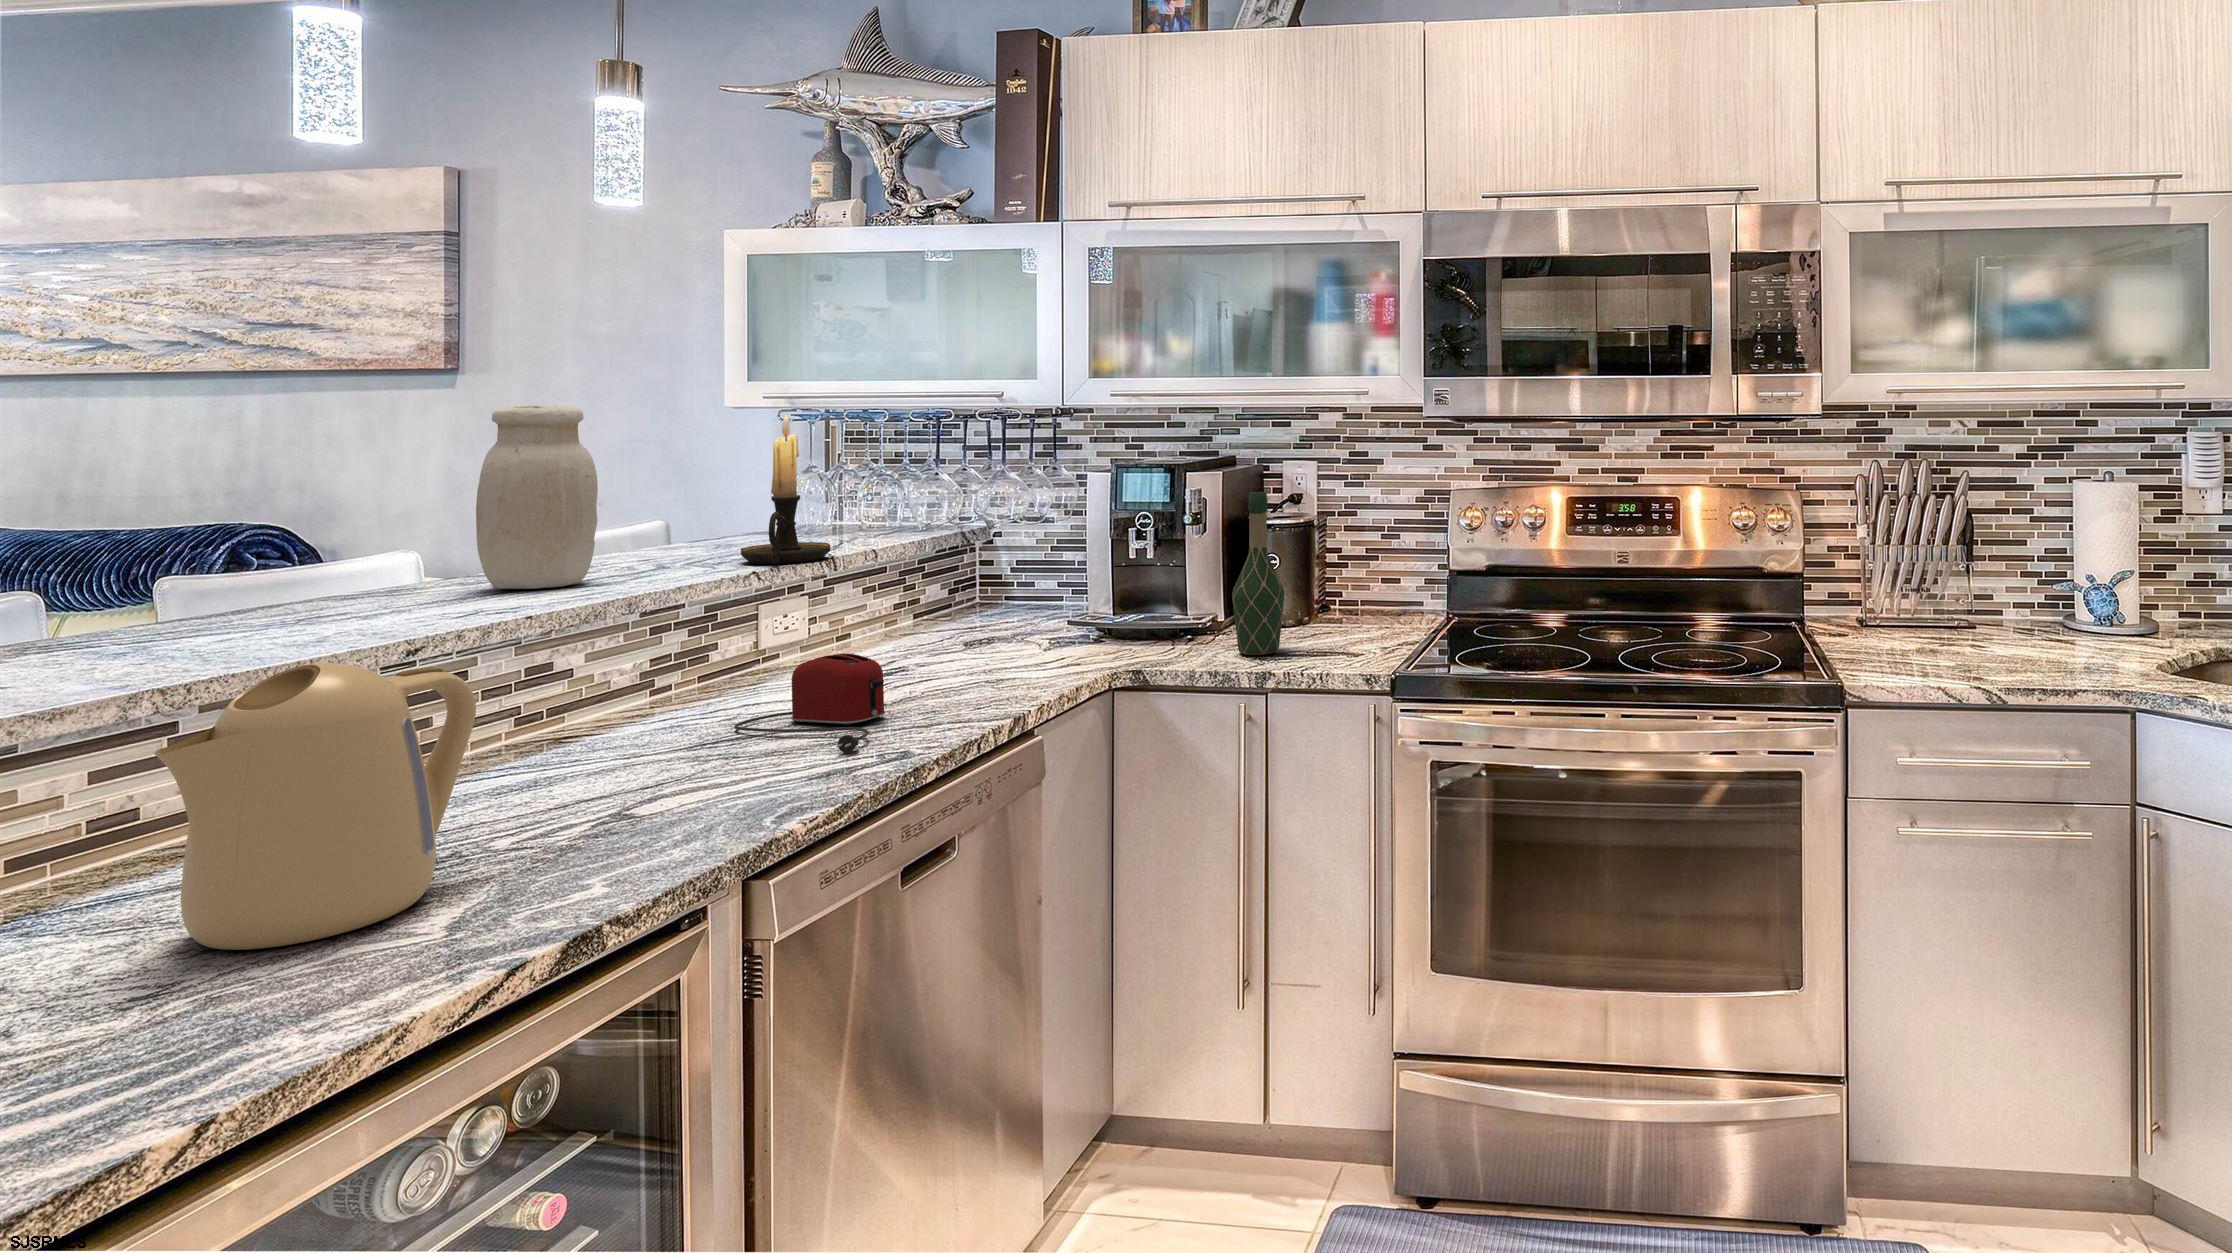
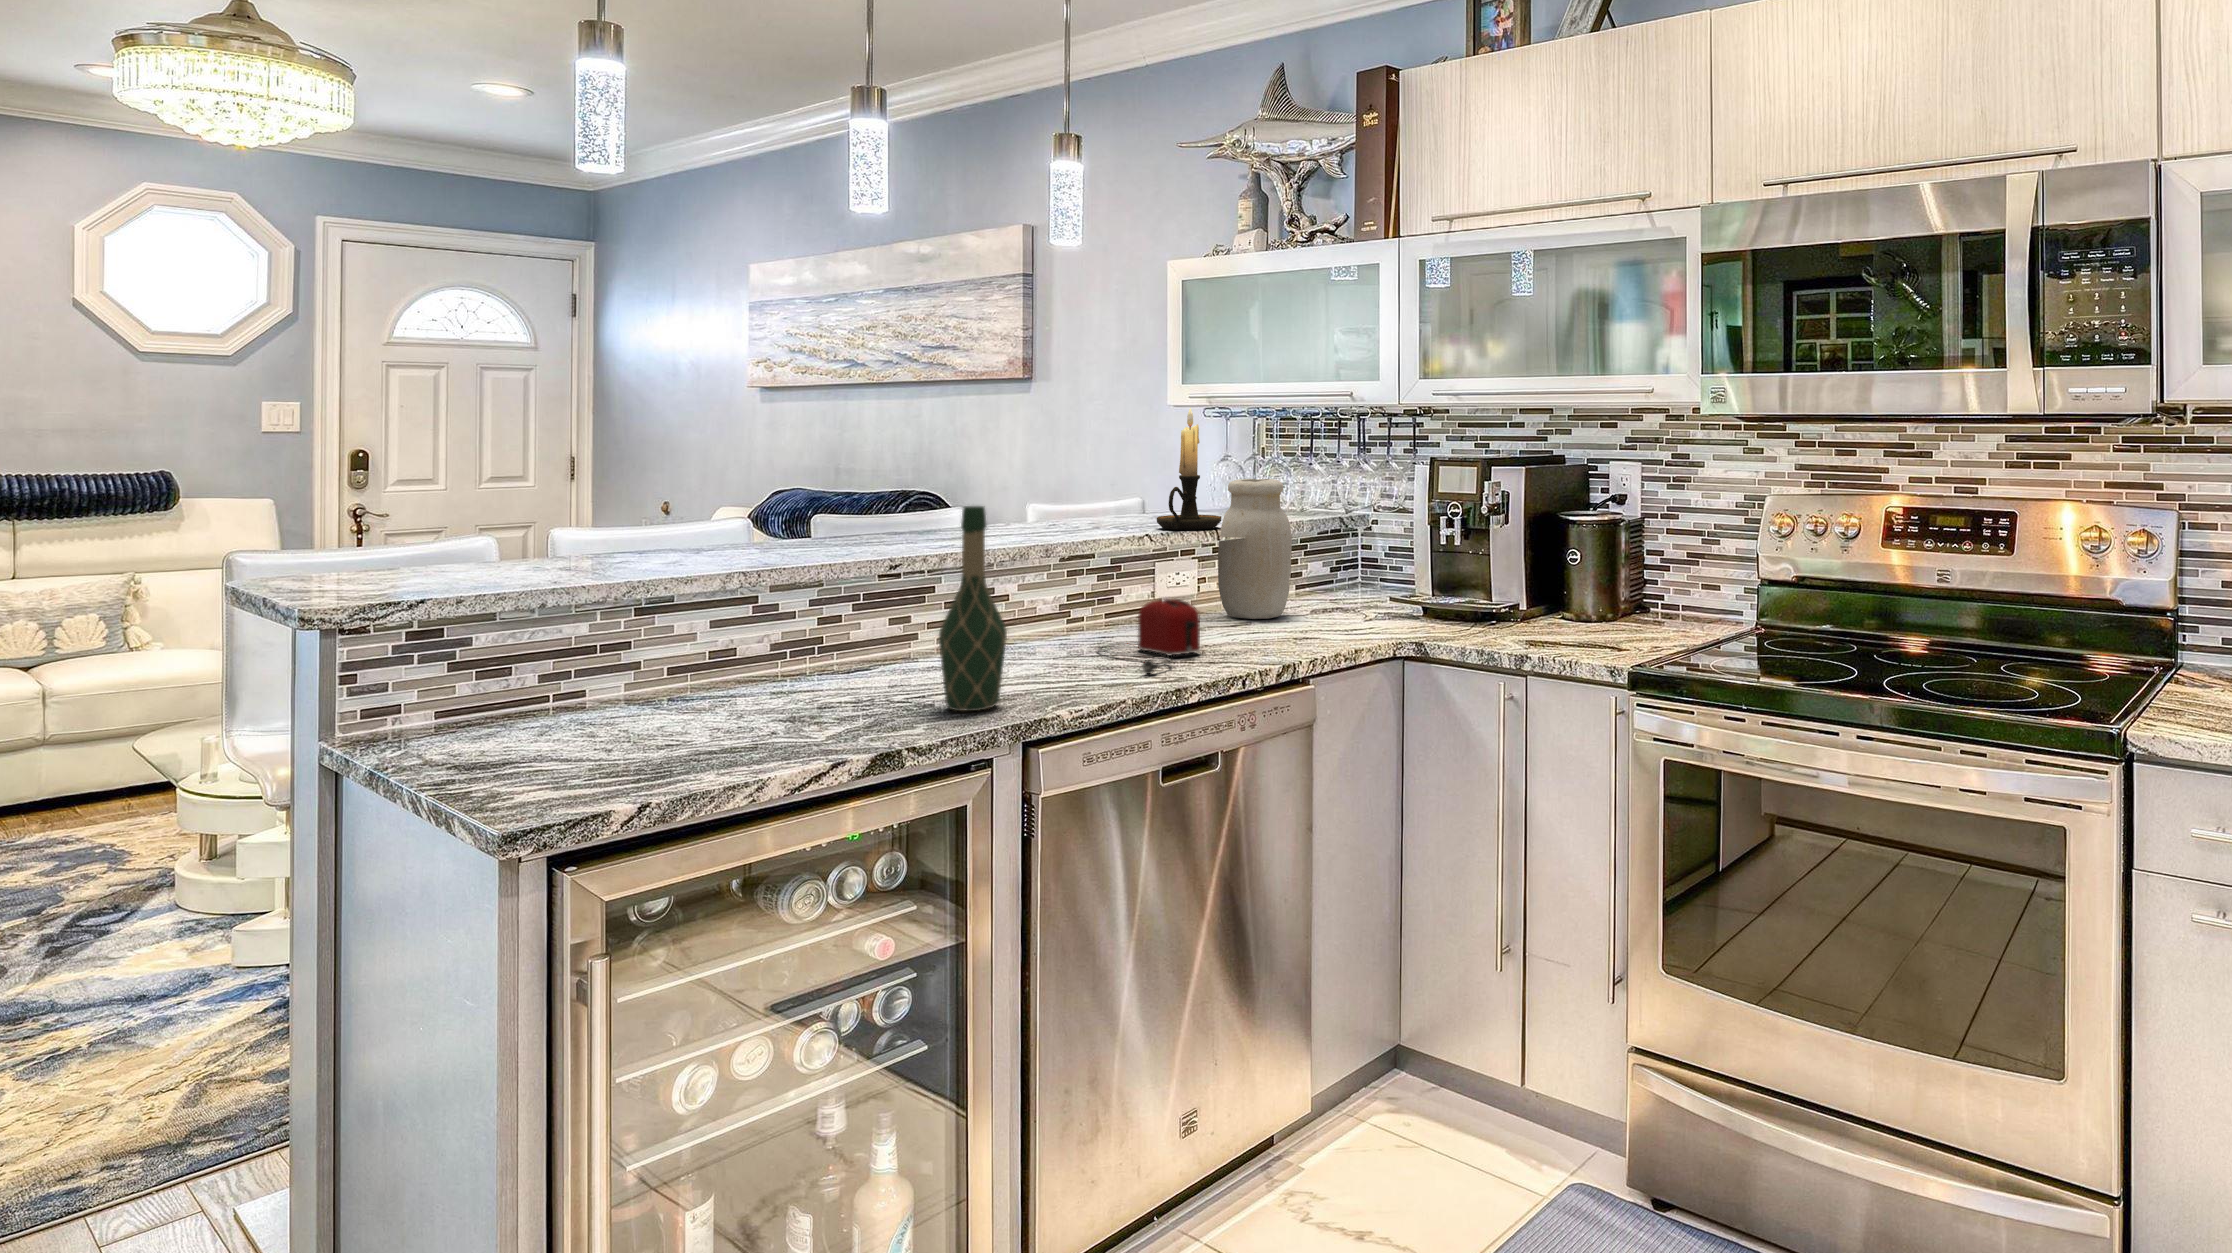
jar: present [476,405,598,589] -> present [1218,479,1292,619]
wine bottle: present [1232,492,1284,655] -> present [939,506,1007,711]
kettle: present [154,663,476,950] -> none [678,555,870,738]

